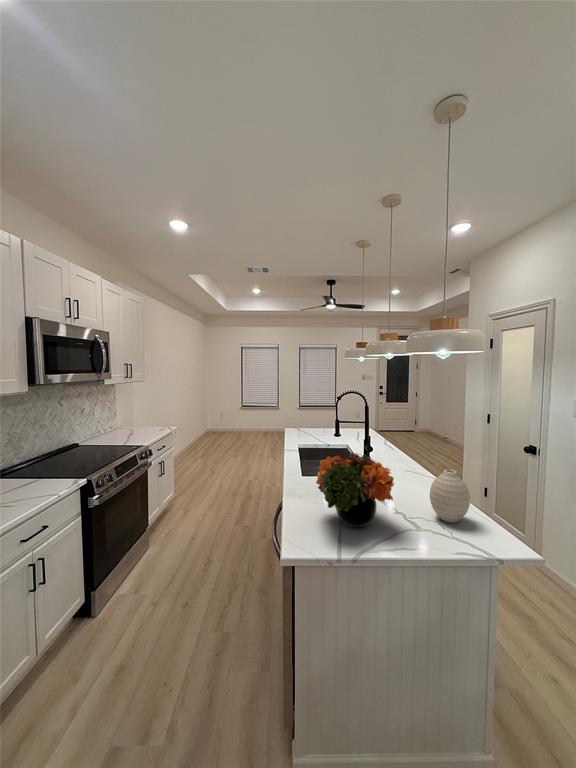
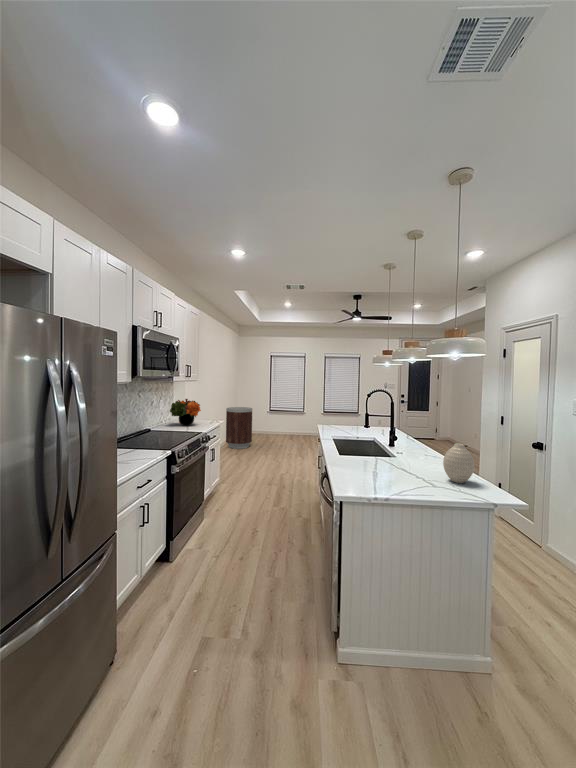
trash can: none [192,404,221,450] -> present [226,407,252,449]
flower arrangement: present [316,453,394,527] -> present [170,399,201,426]

